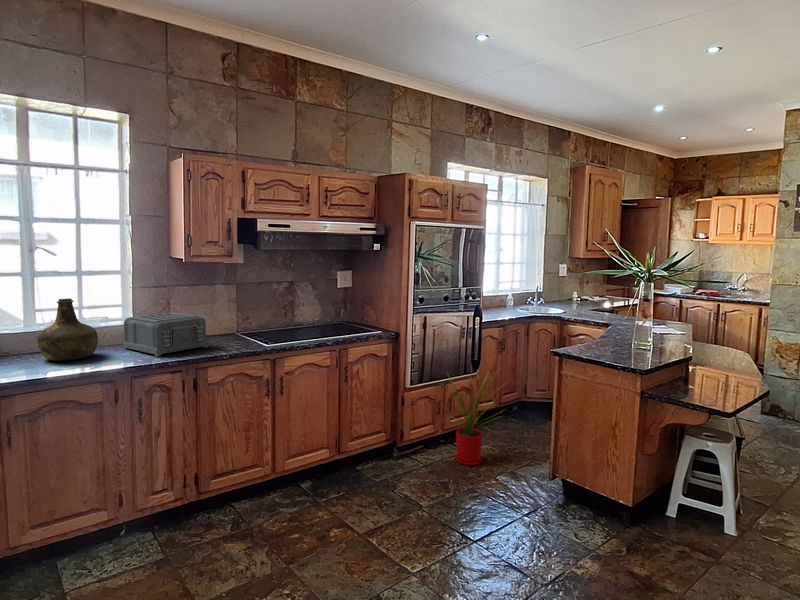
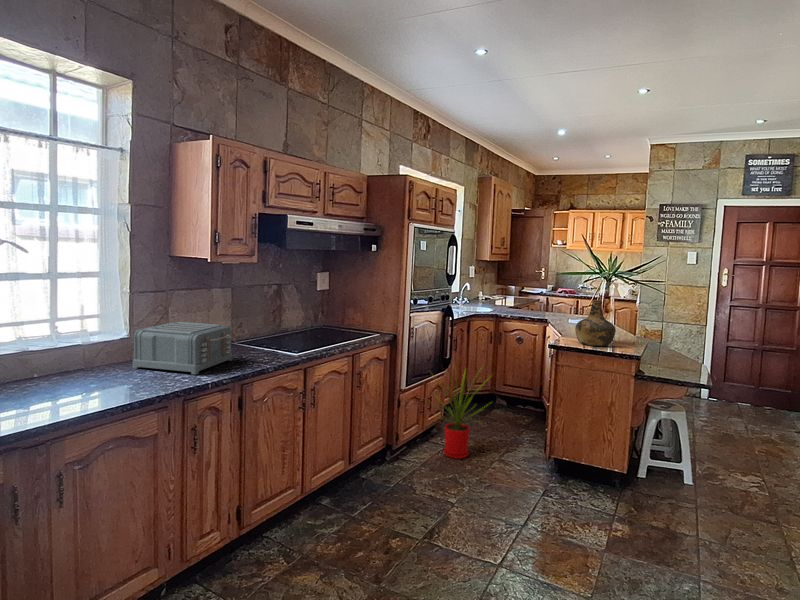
bottle: present [37,298,98,361] -> present [575,300,616,346]

